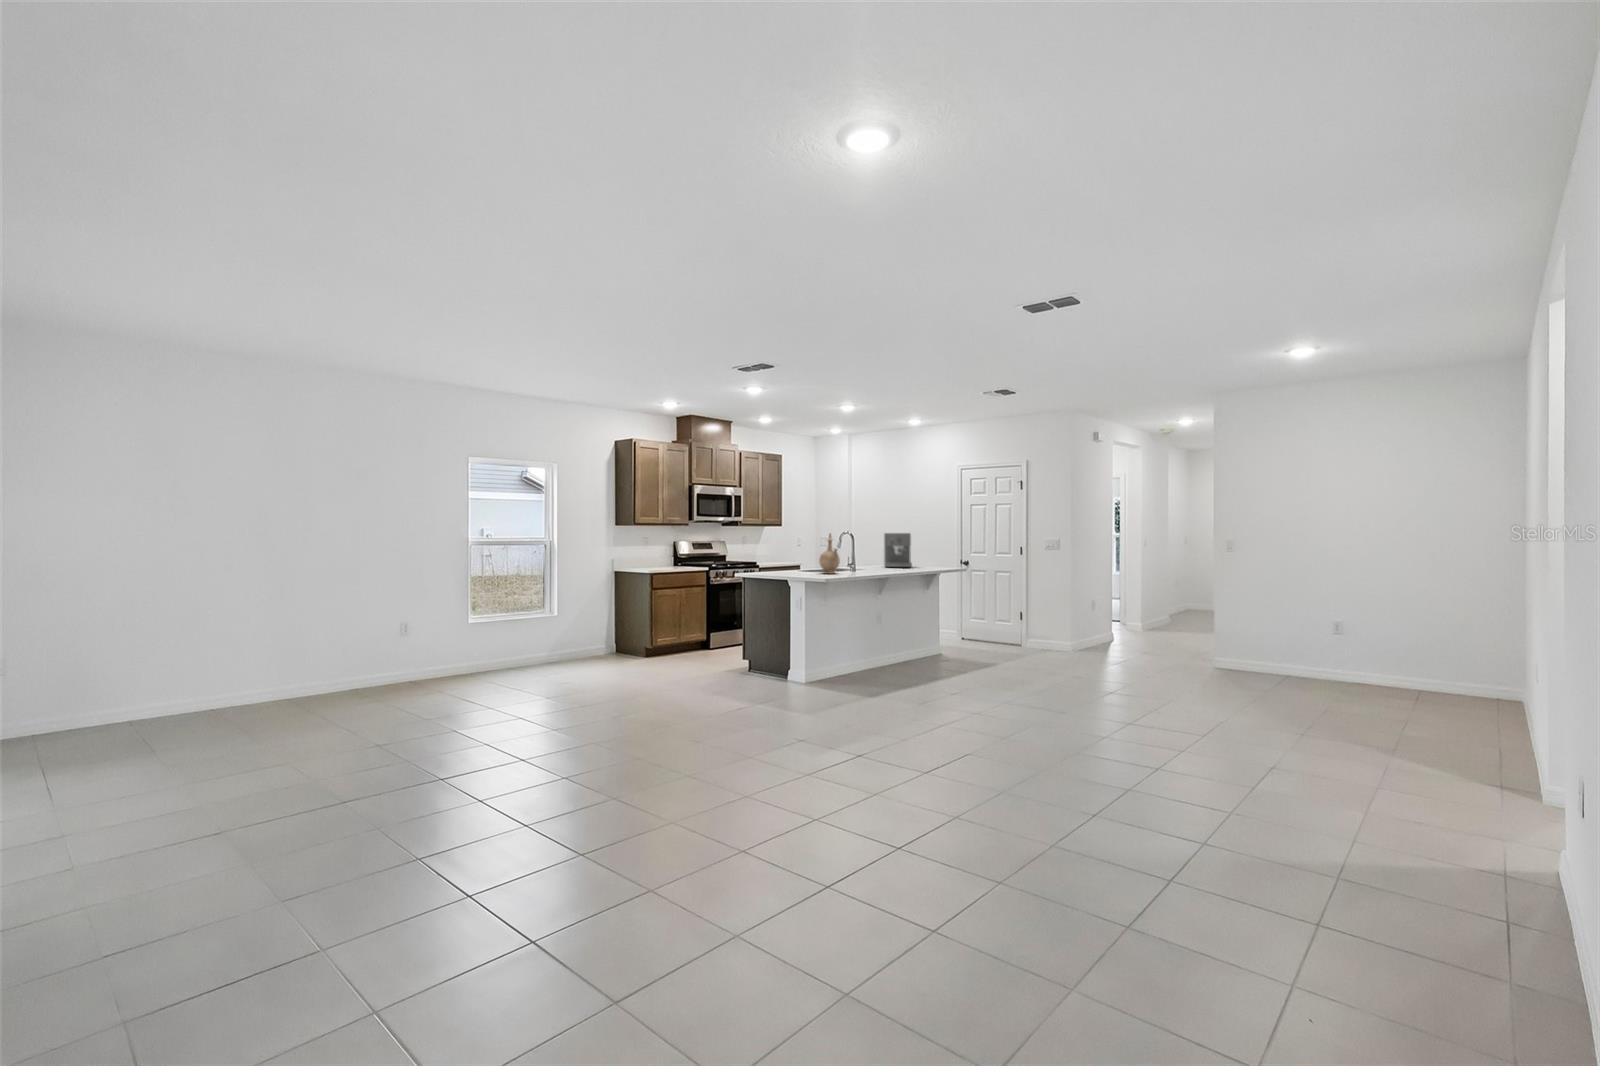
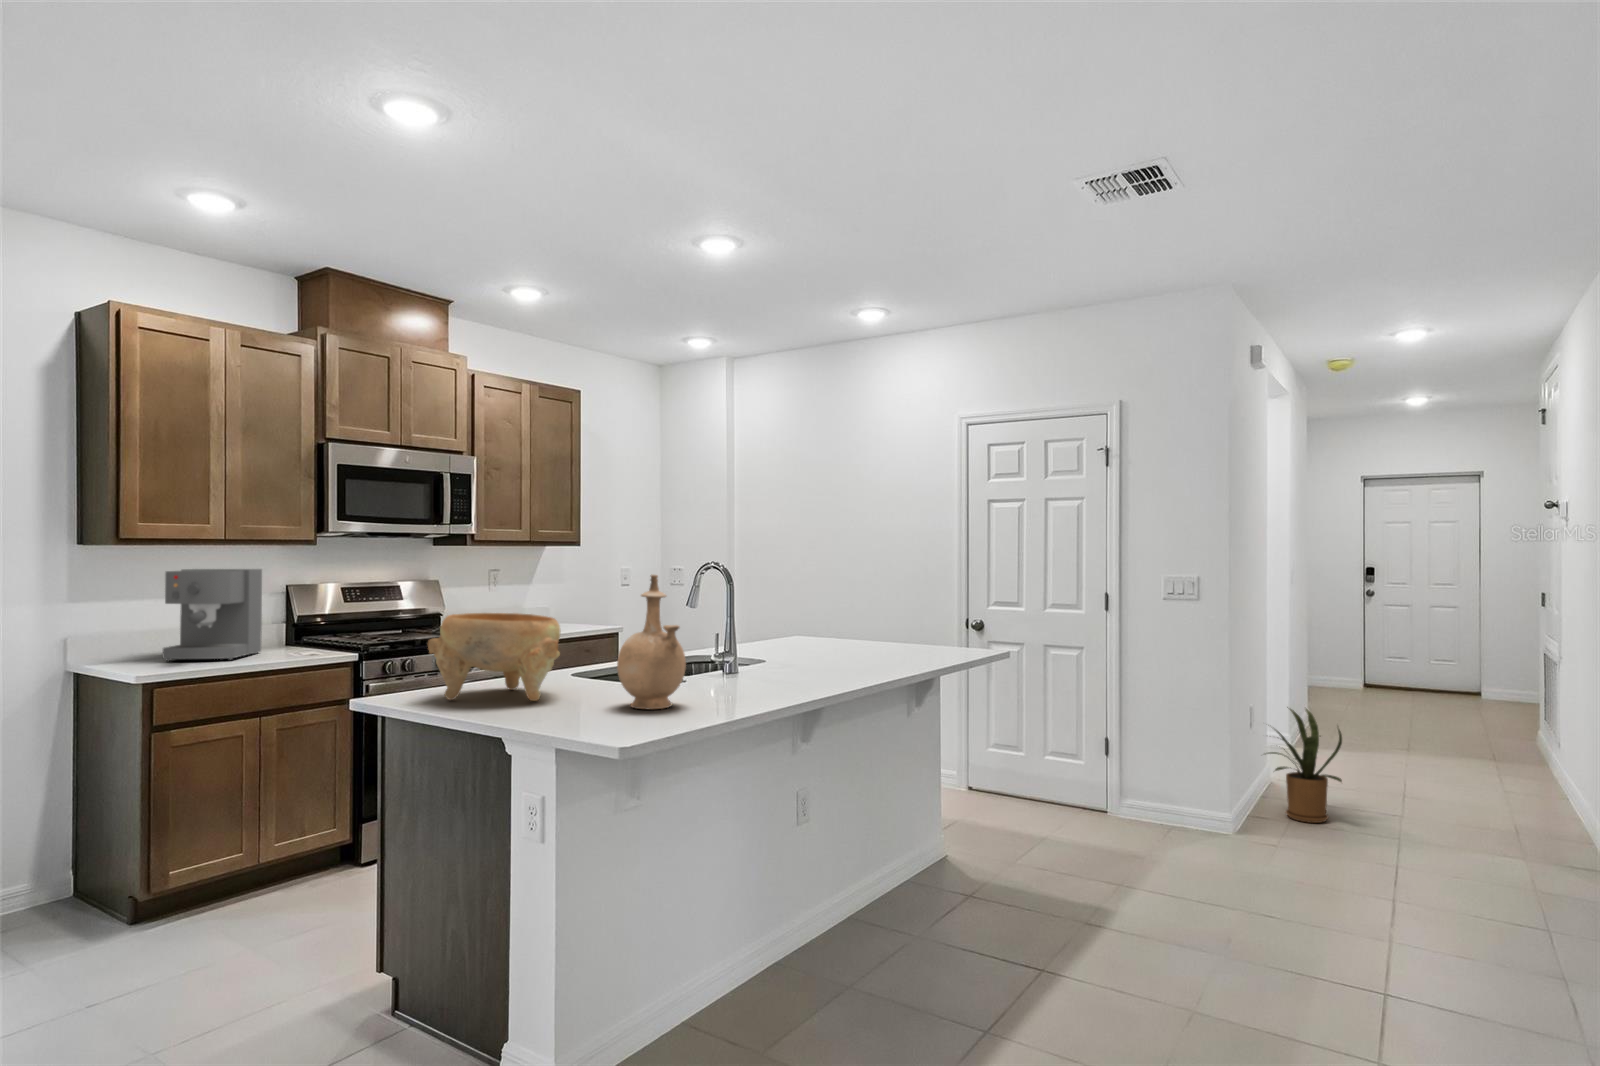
coffee maker: present [884,533,912,567] -> present [163,569,262,661]
decorative bowl: none [761,546,801,572] -> present [428,613,560,701]
house plant: none [1090,598,1125,648] -> present [1267,707,1342,823]

